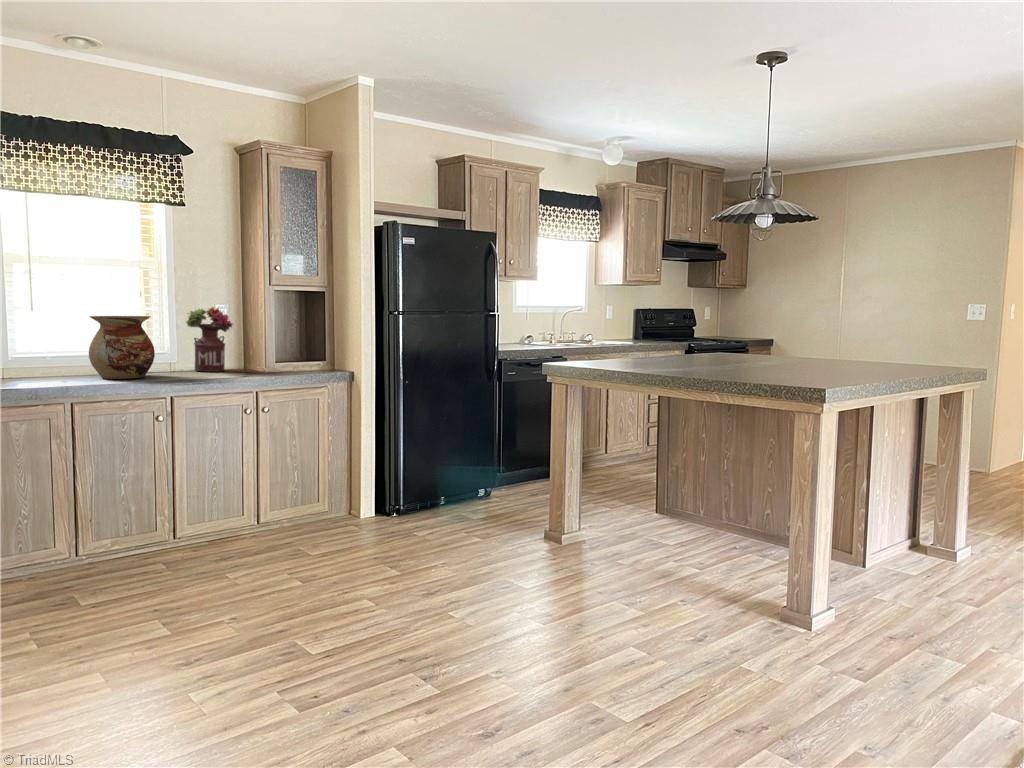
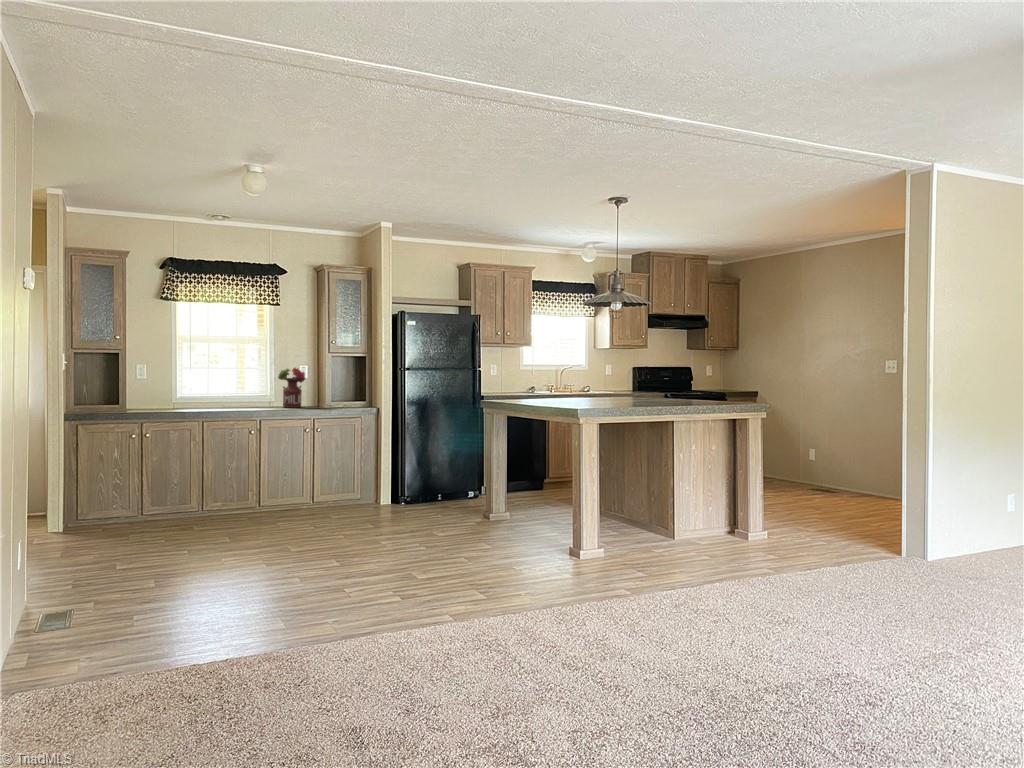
vase: present [89,316,155,379] -> none [218,373,255,410]

